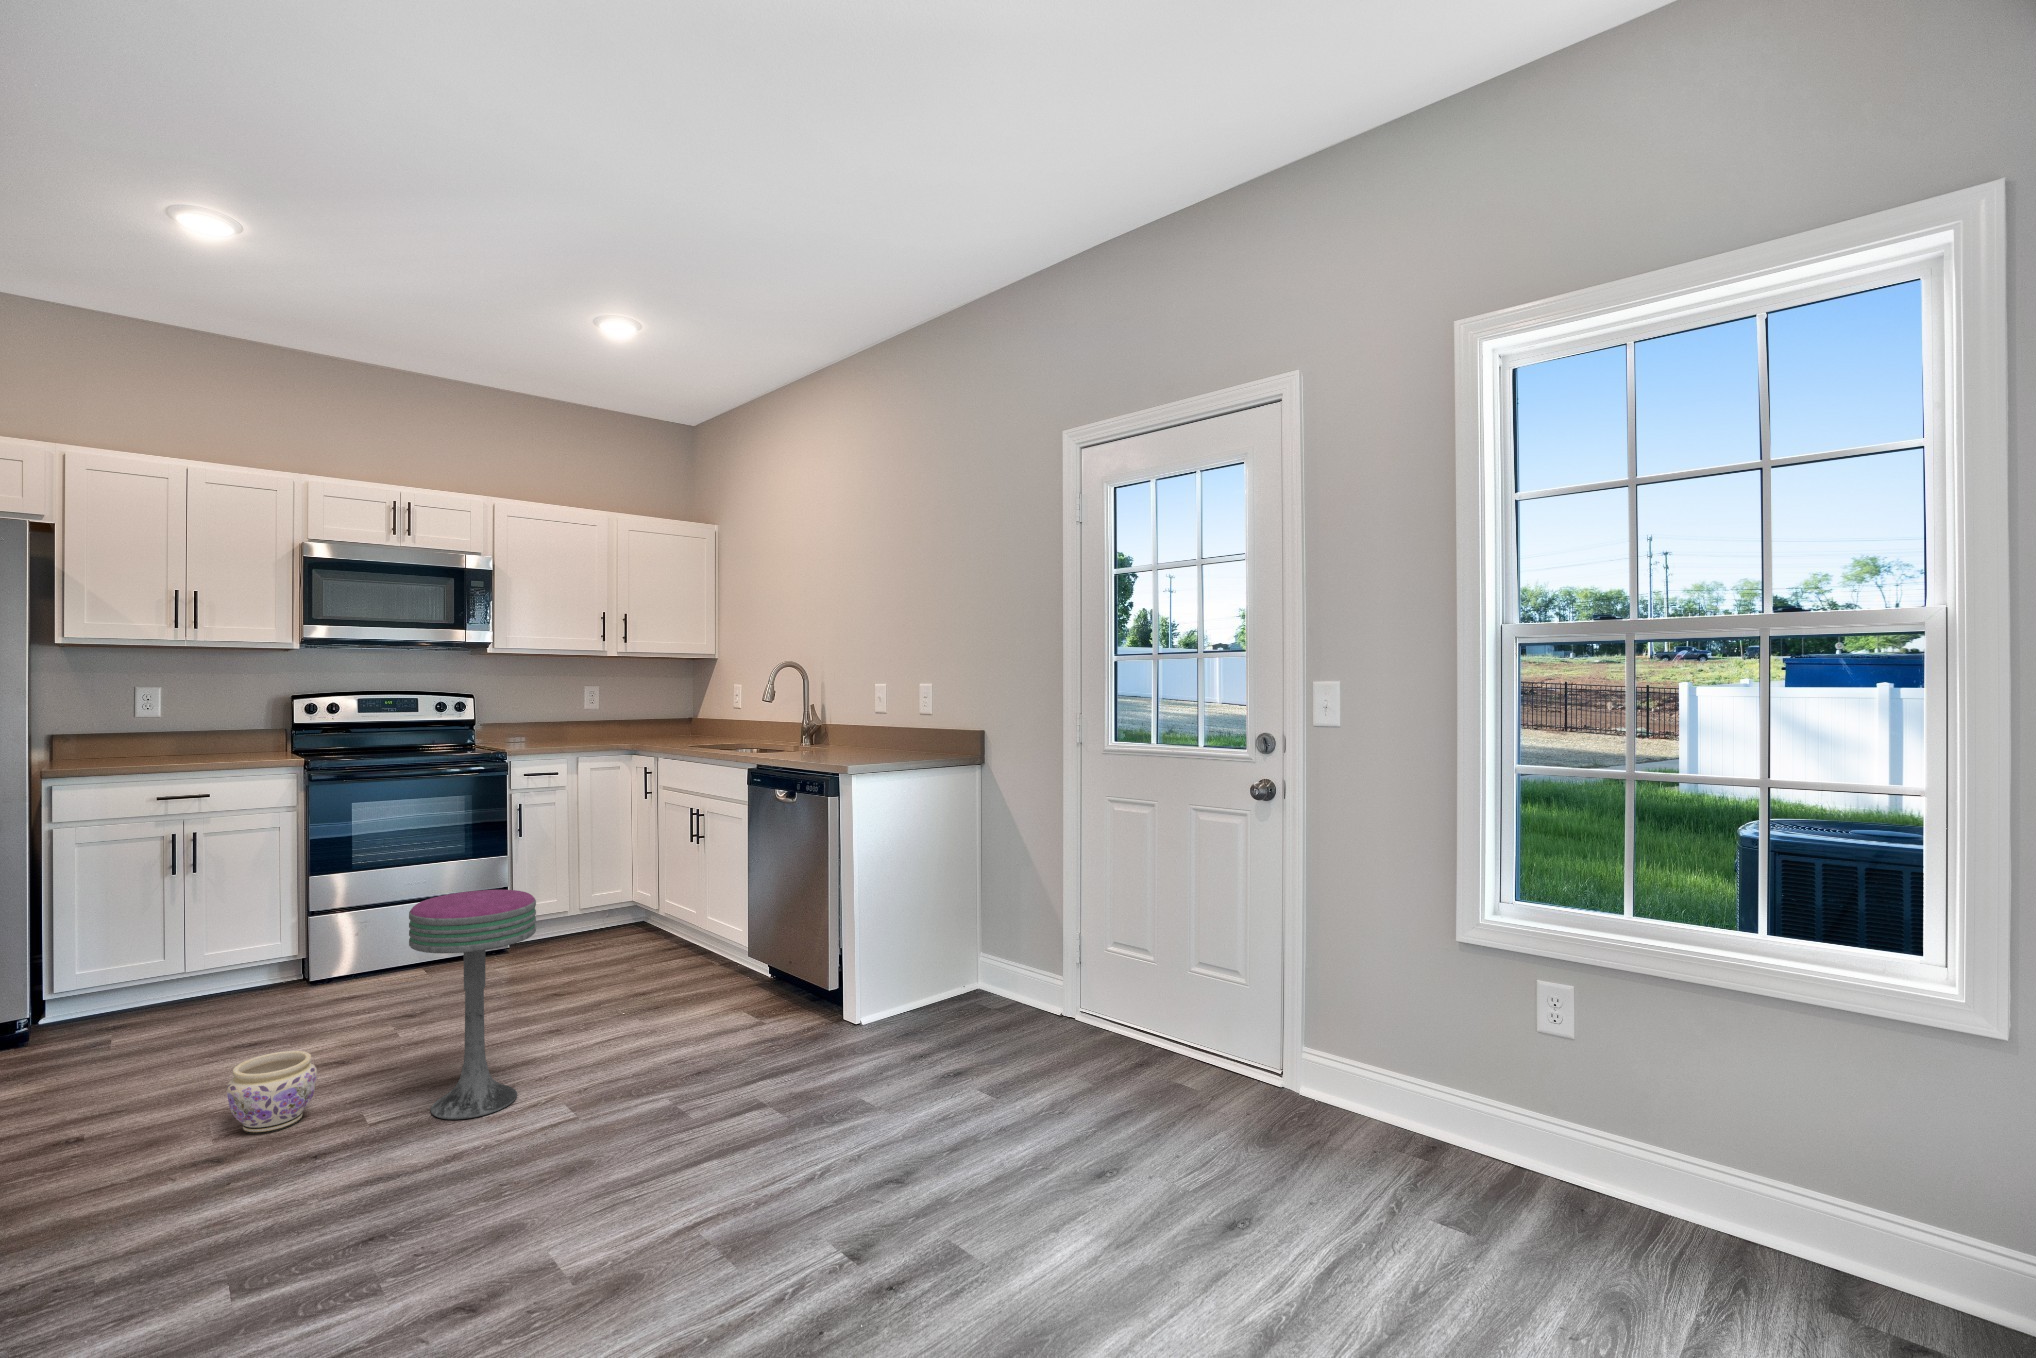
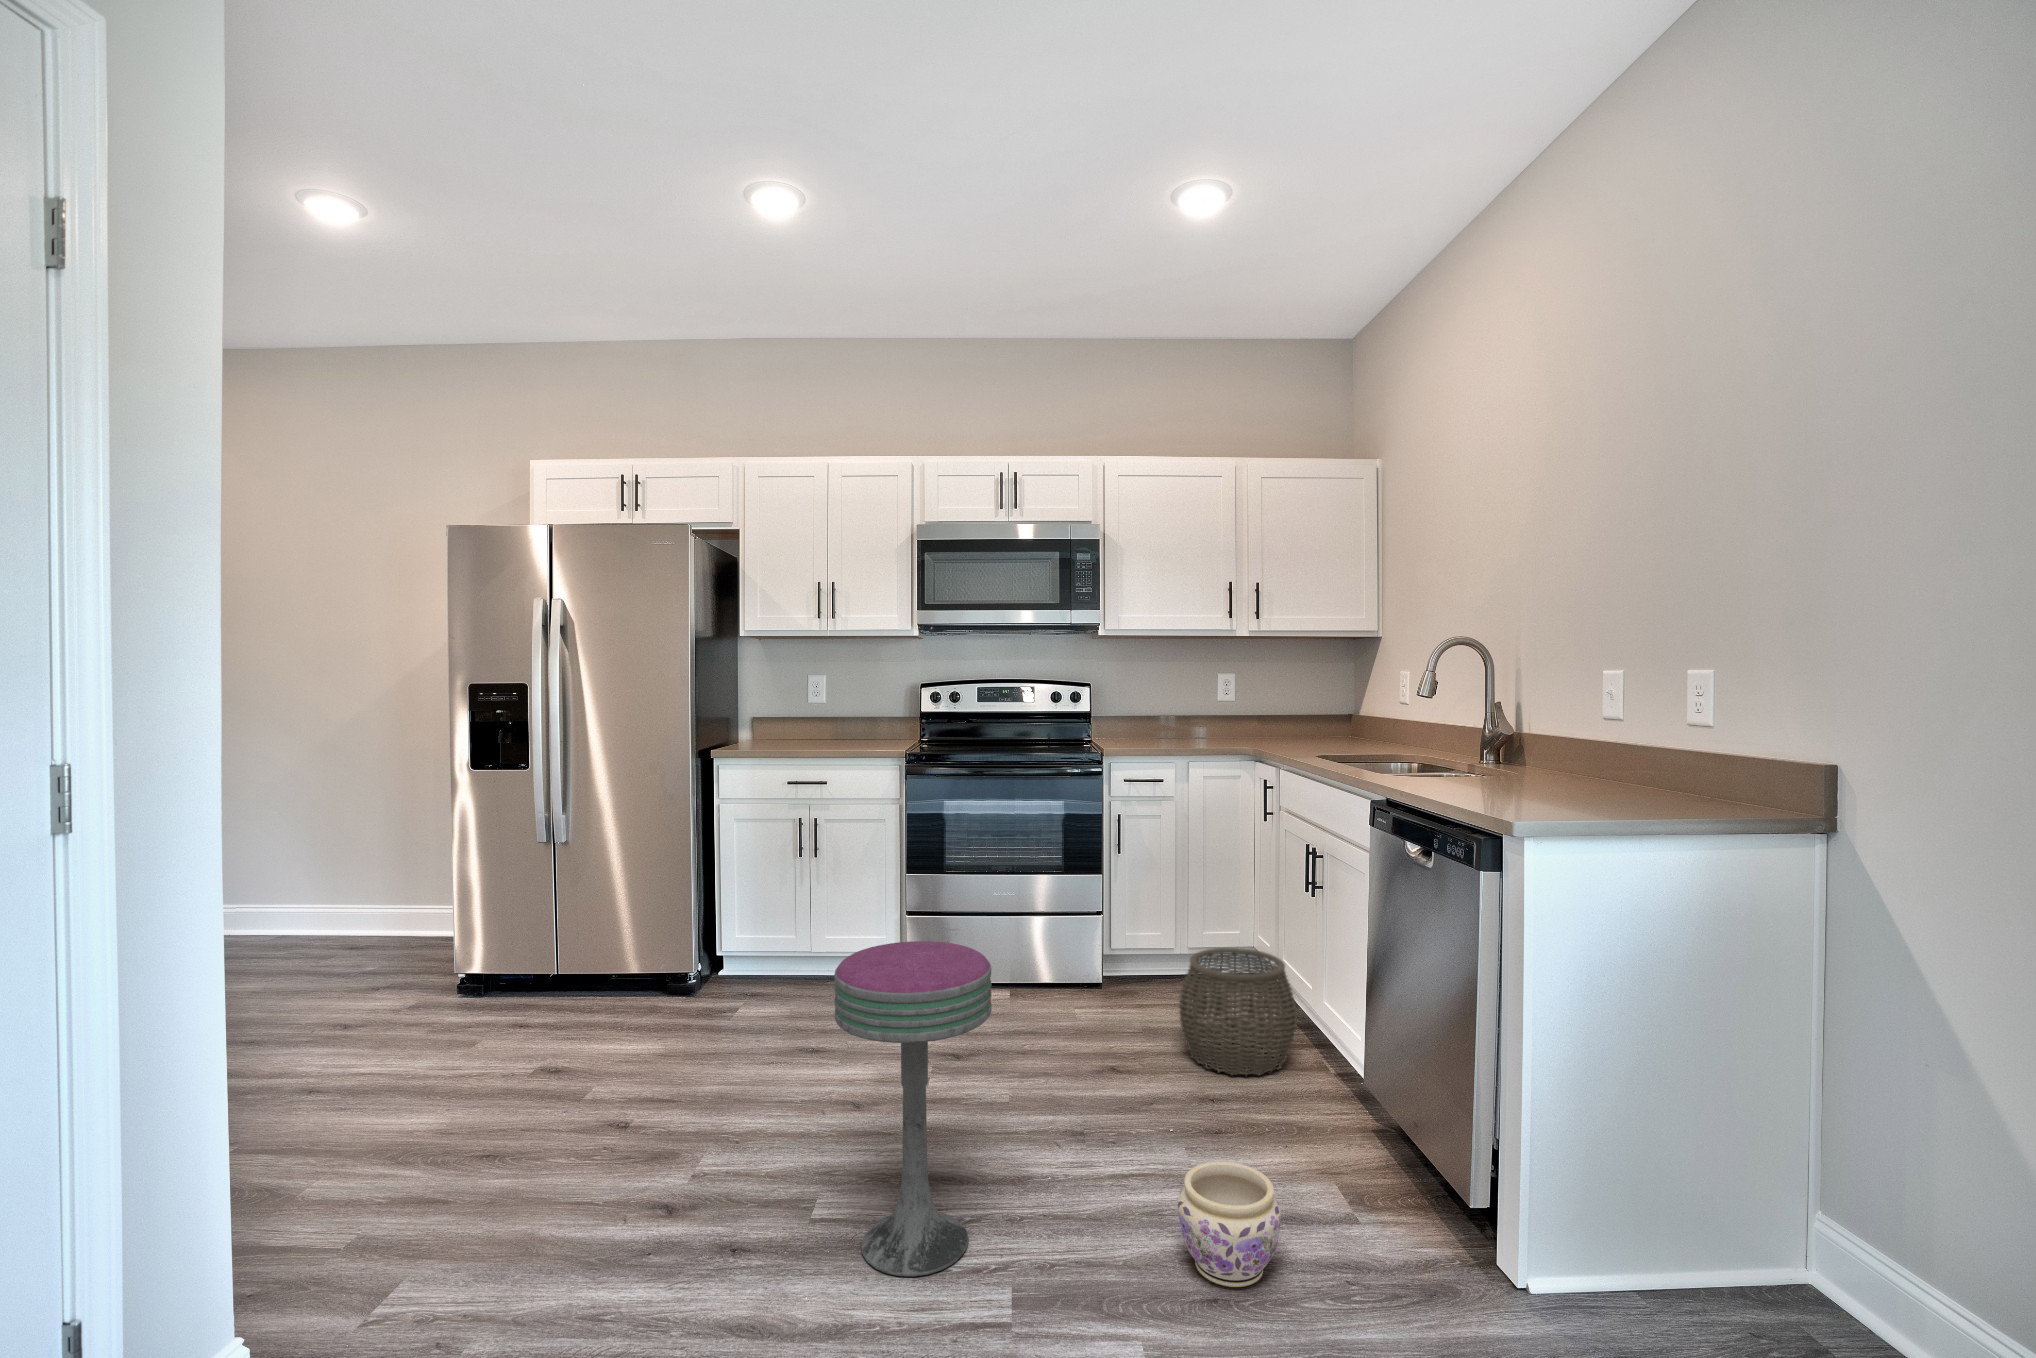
woven basket: none [601,891,692,979] -> present [1179,948,1297,1076]
planter: present [227,1051,317,1134] -> present [1178,1161,1281,1289]

